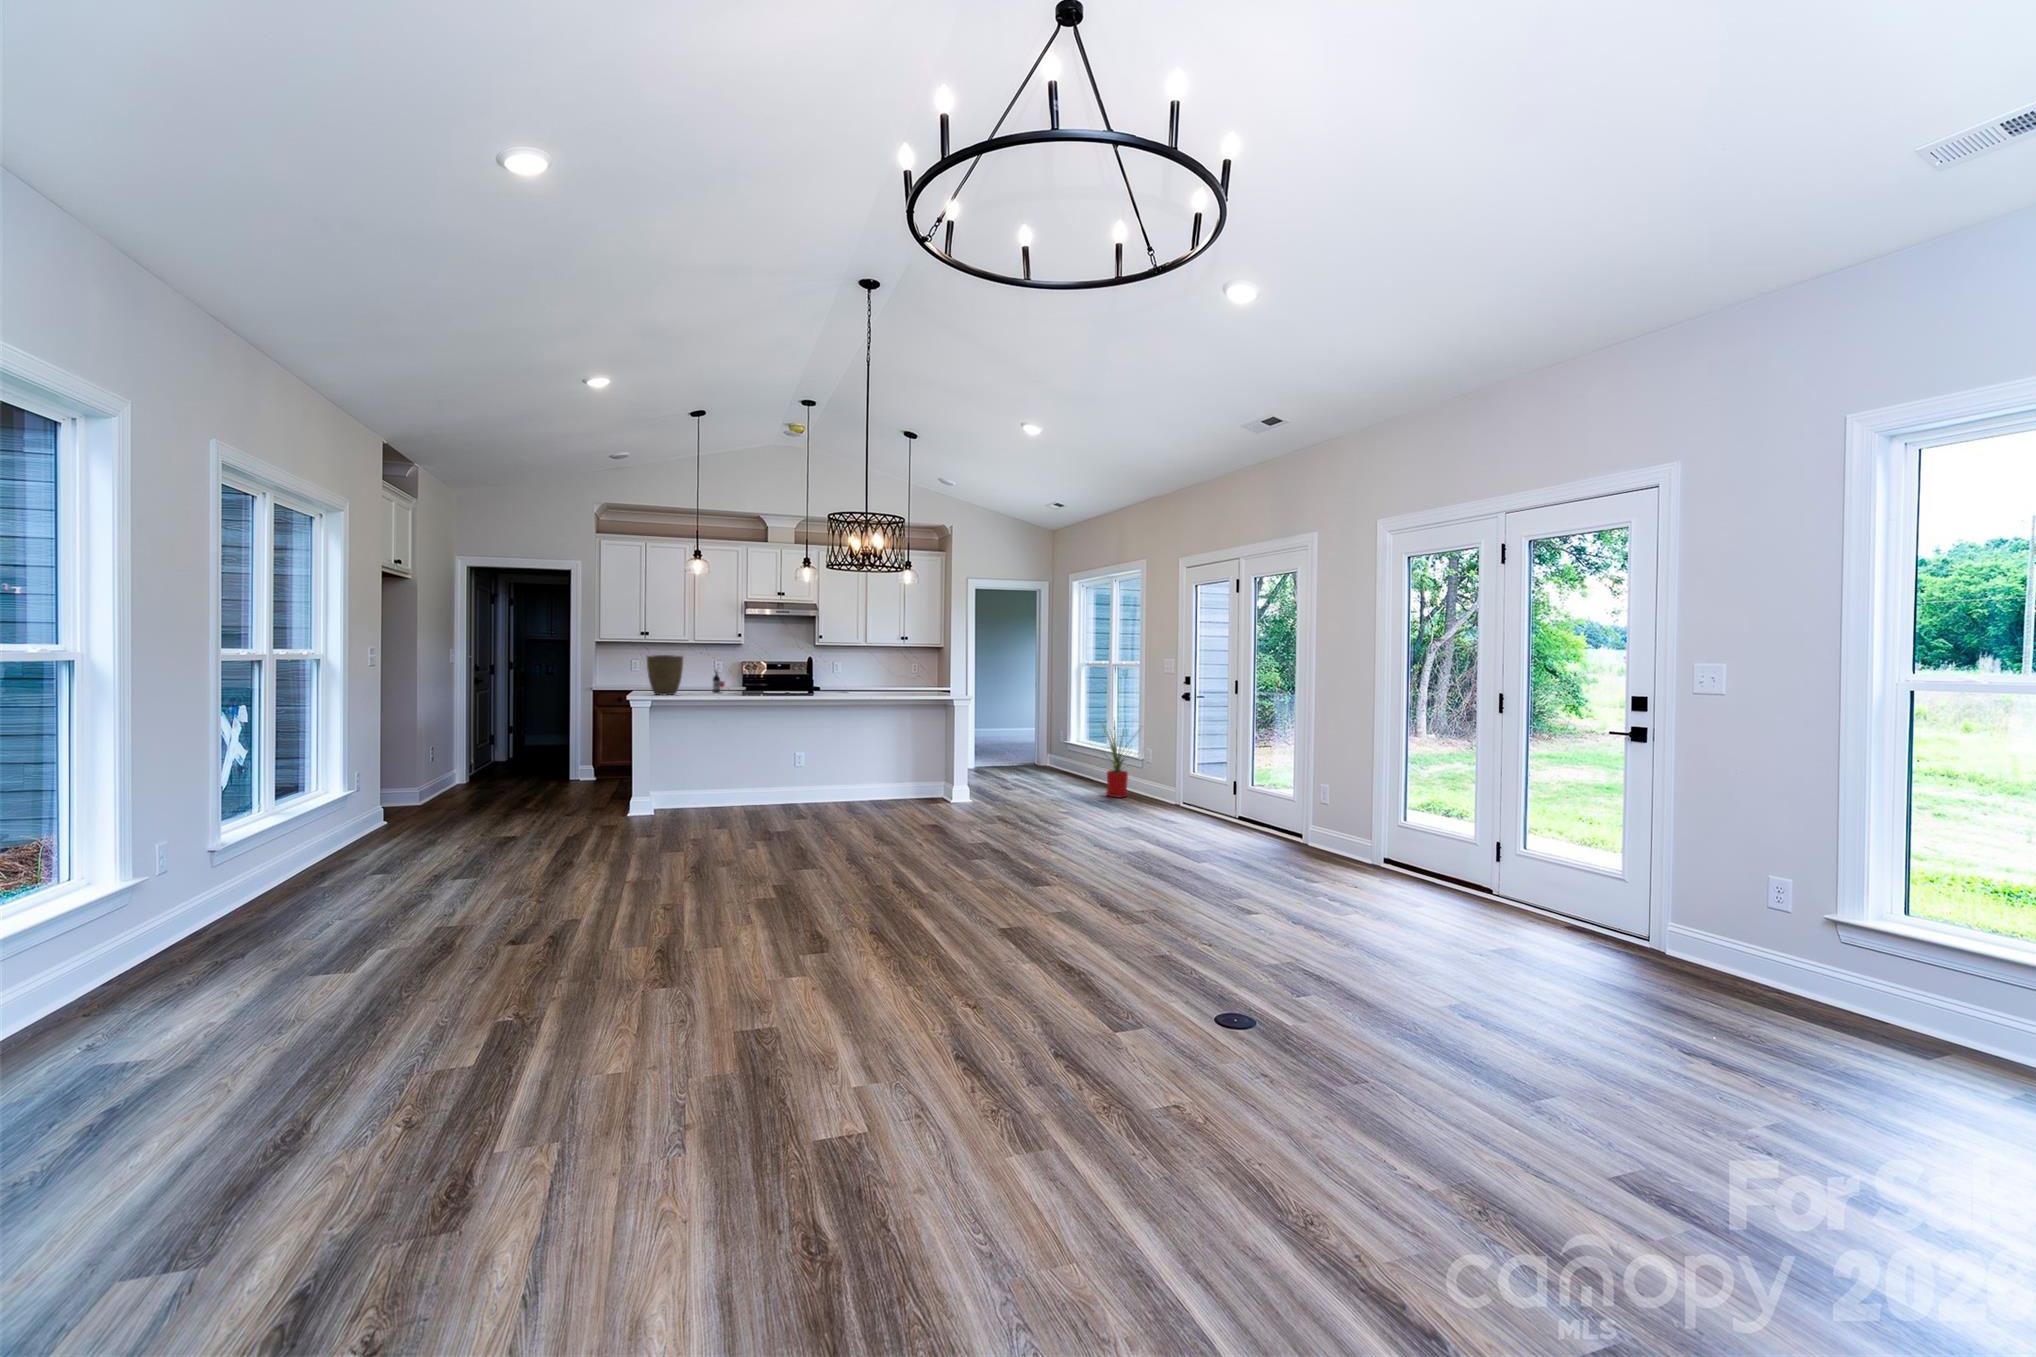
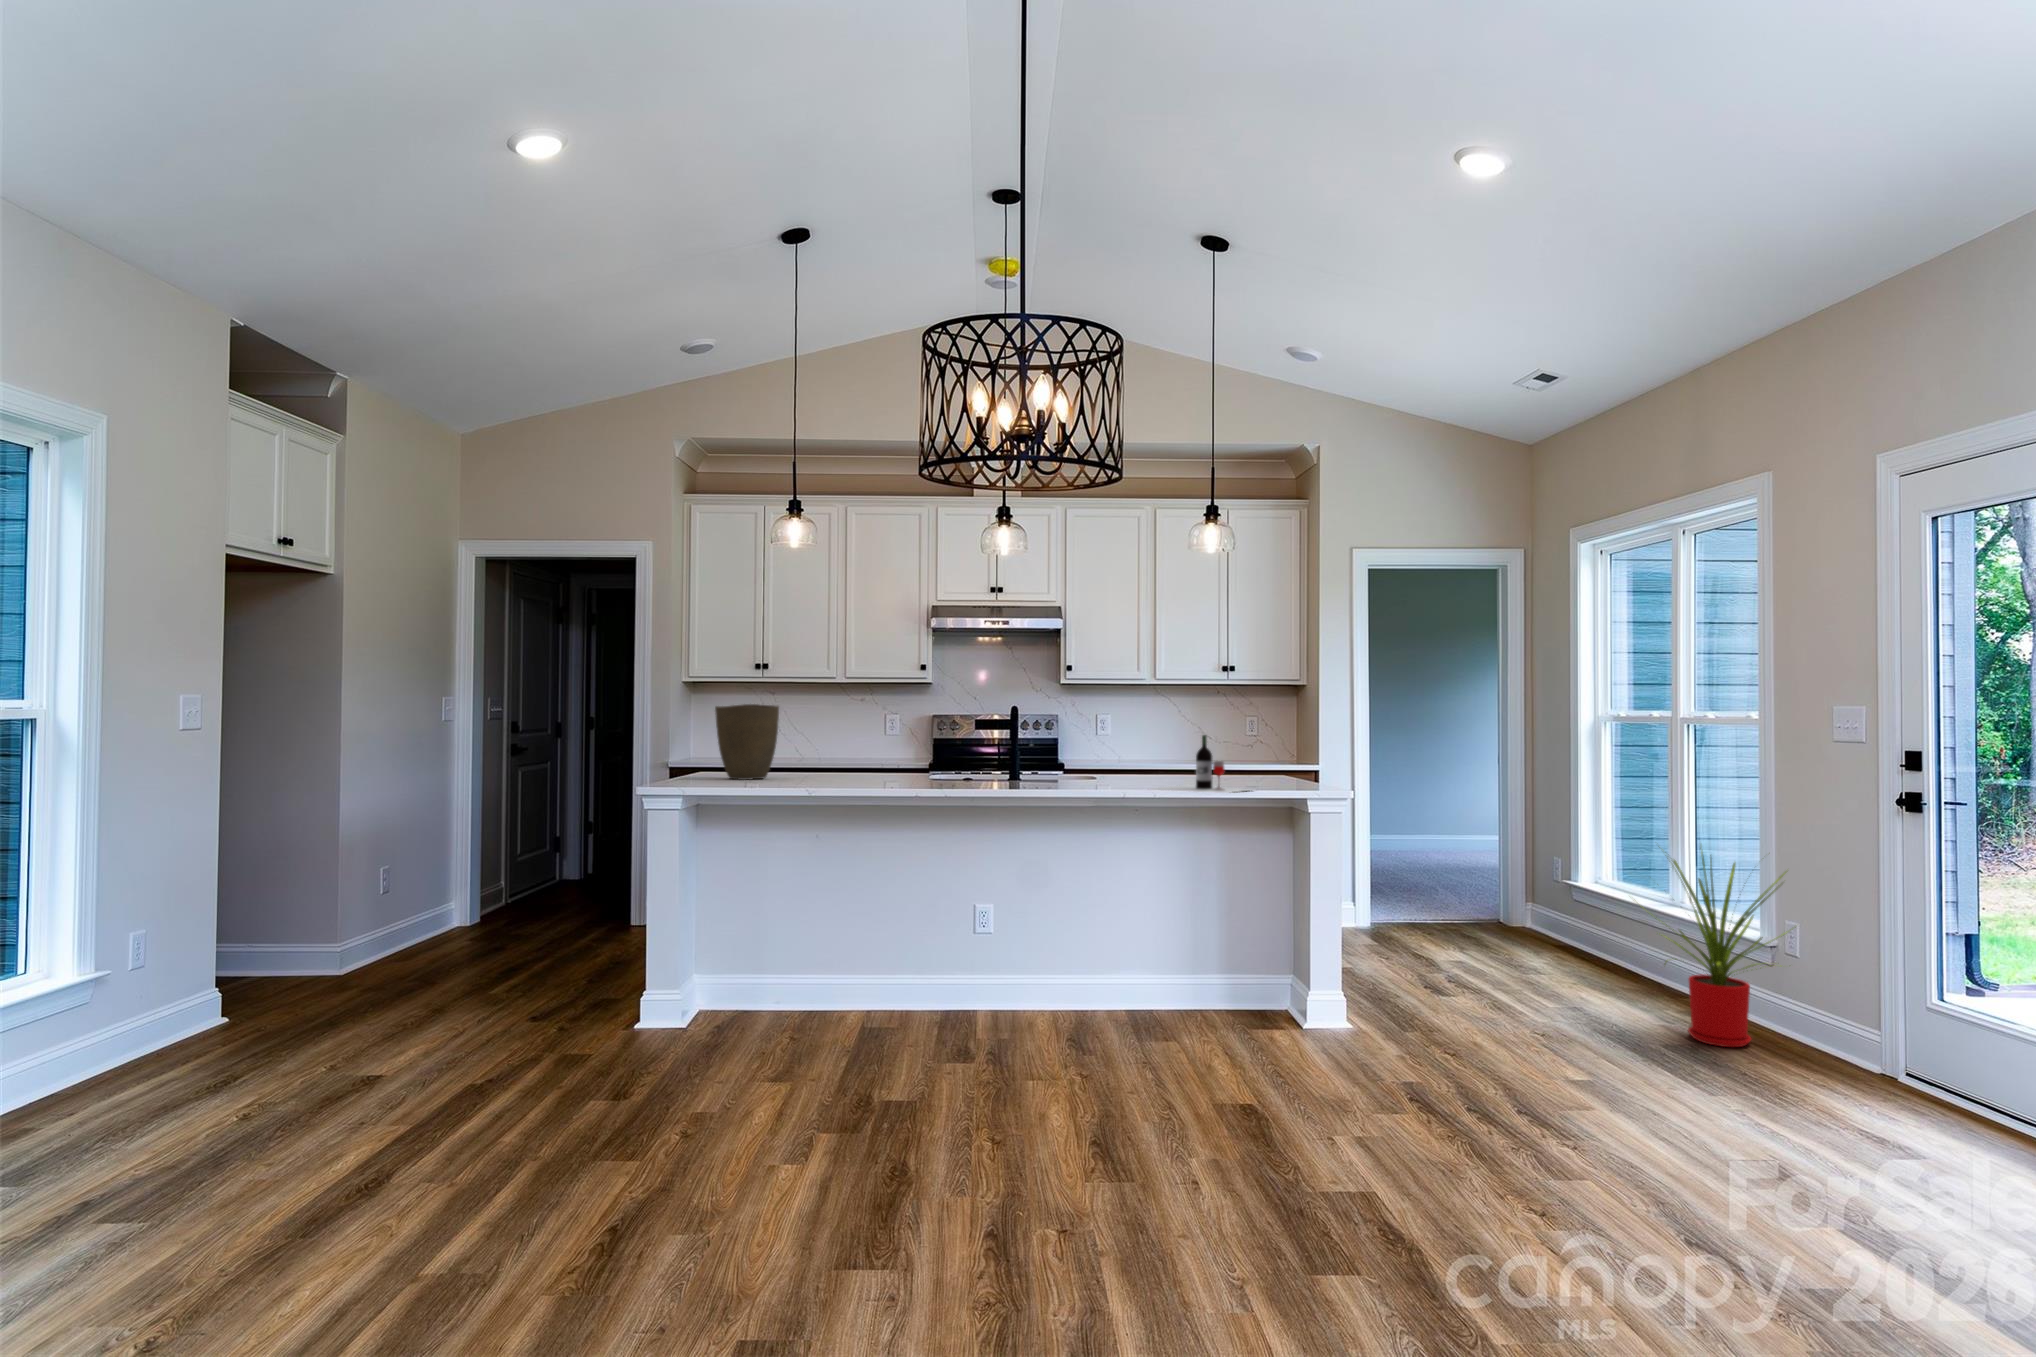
wine bottle: present [707,671,725,694] -> present [1154,735,1248,793]

